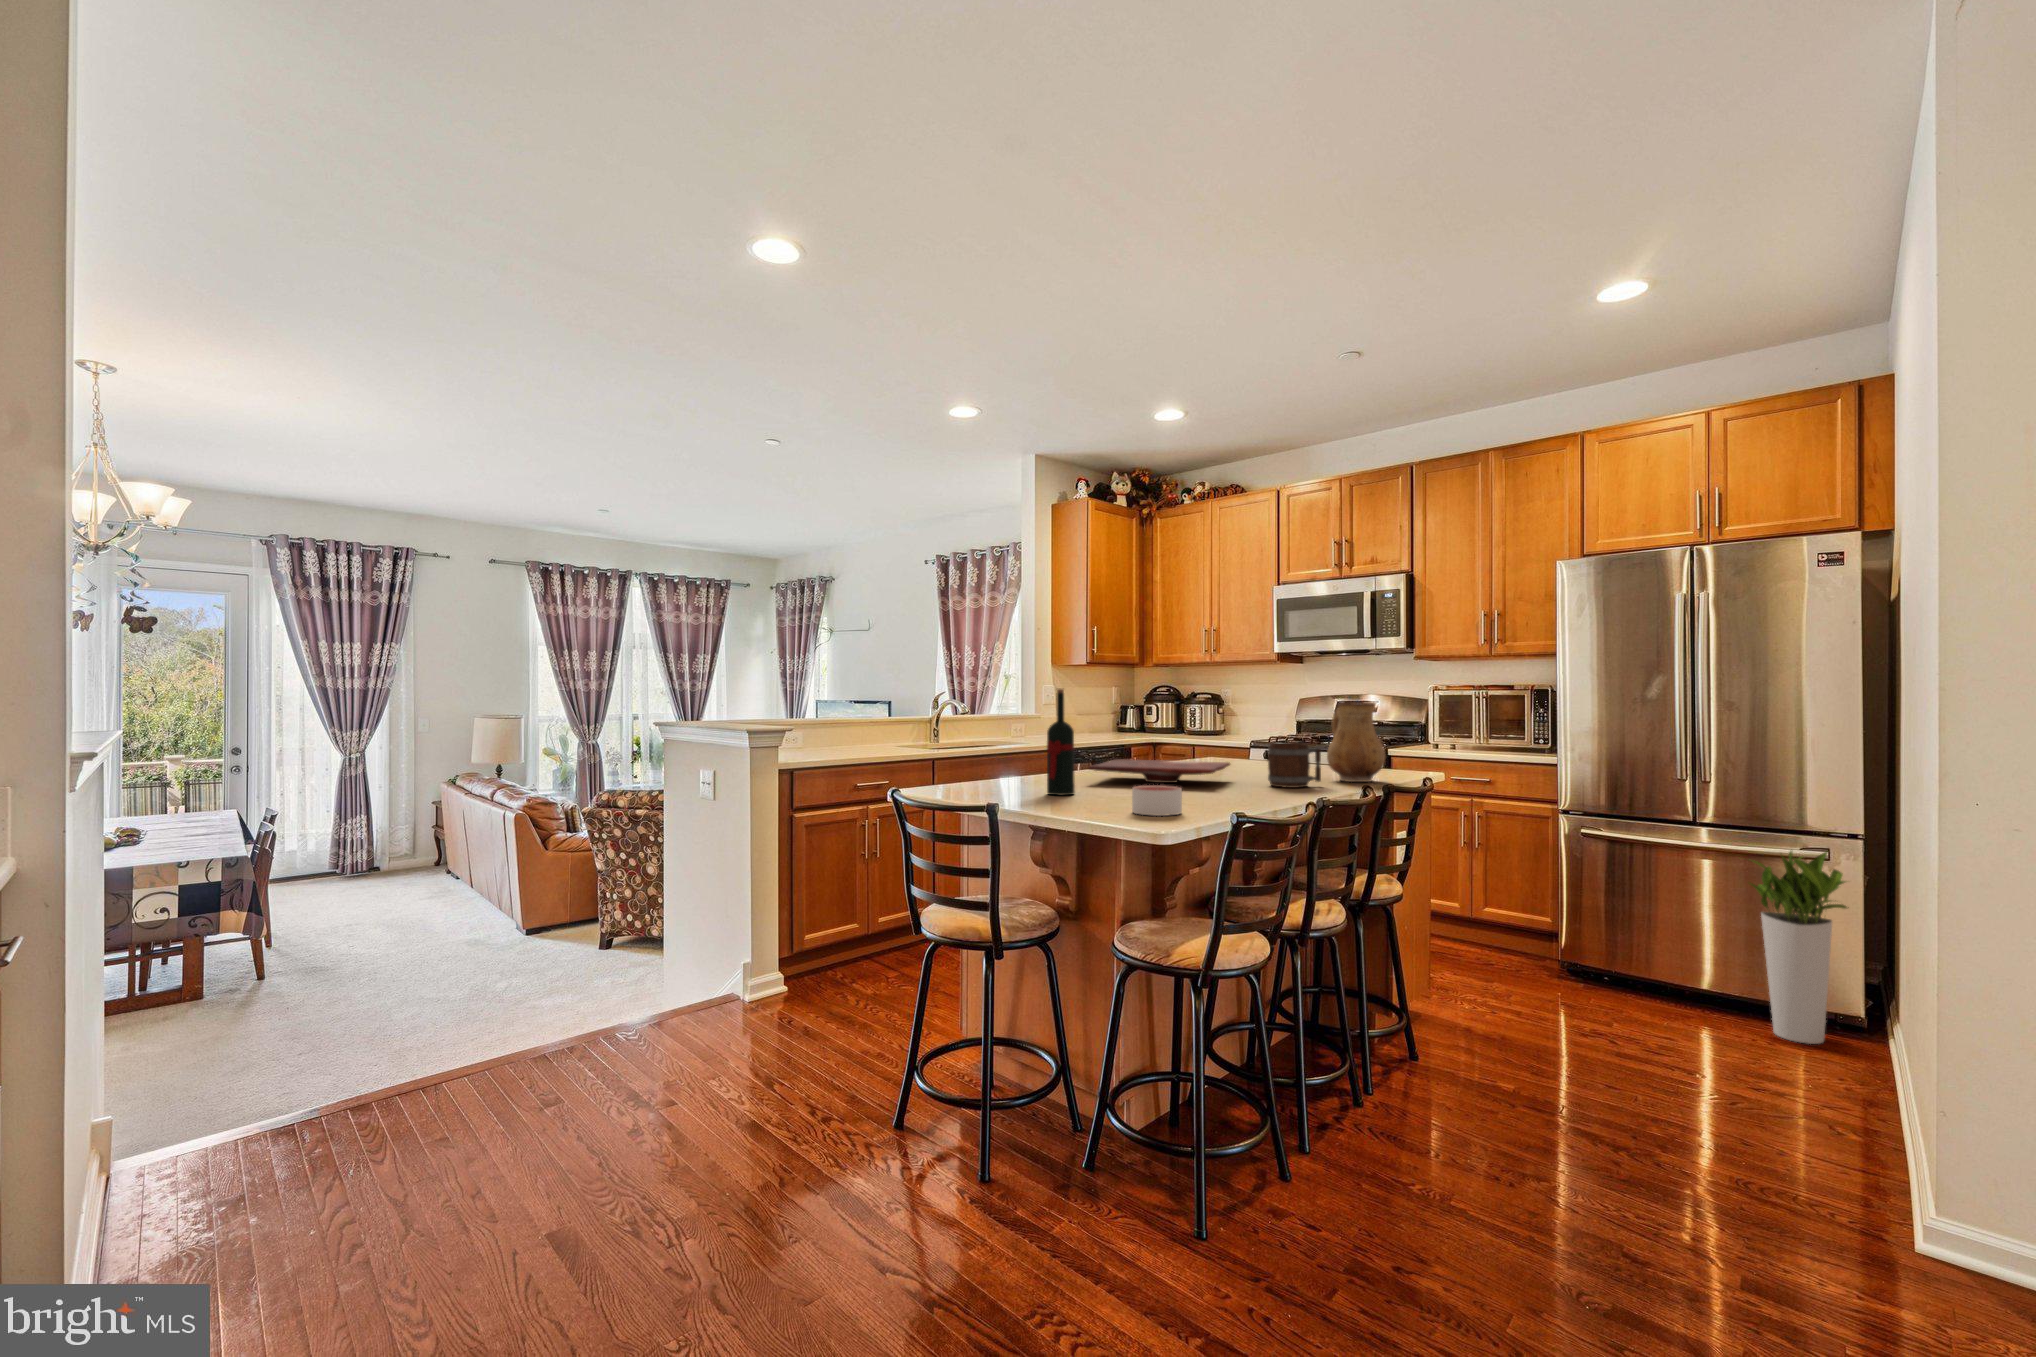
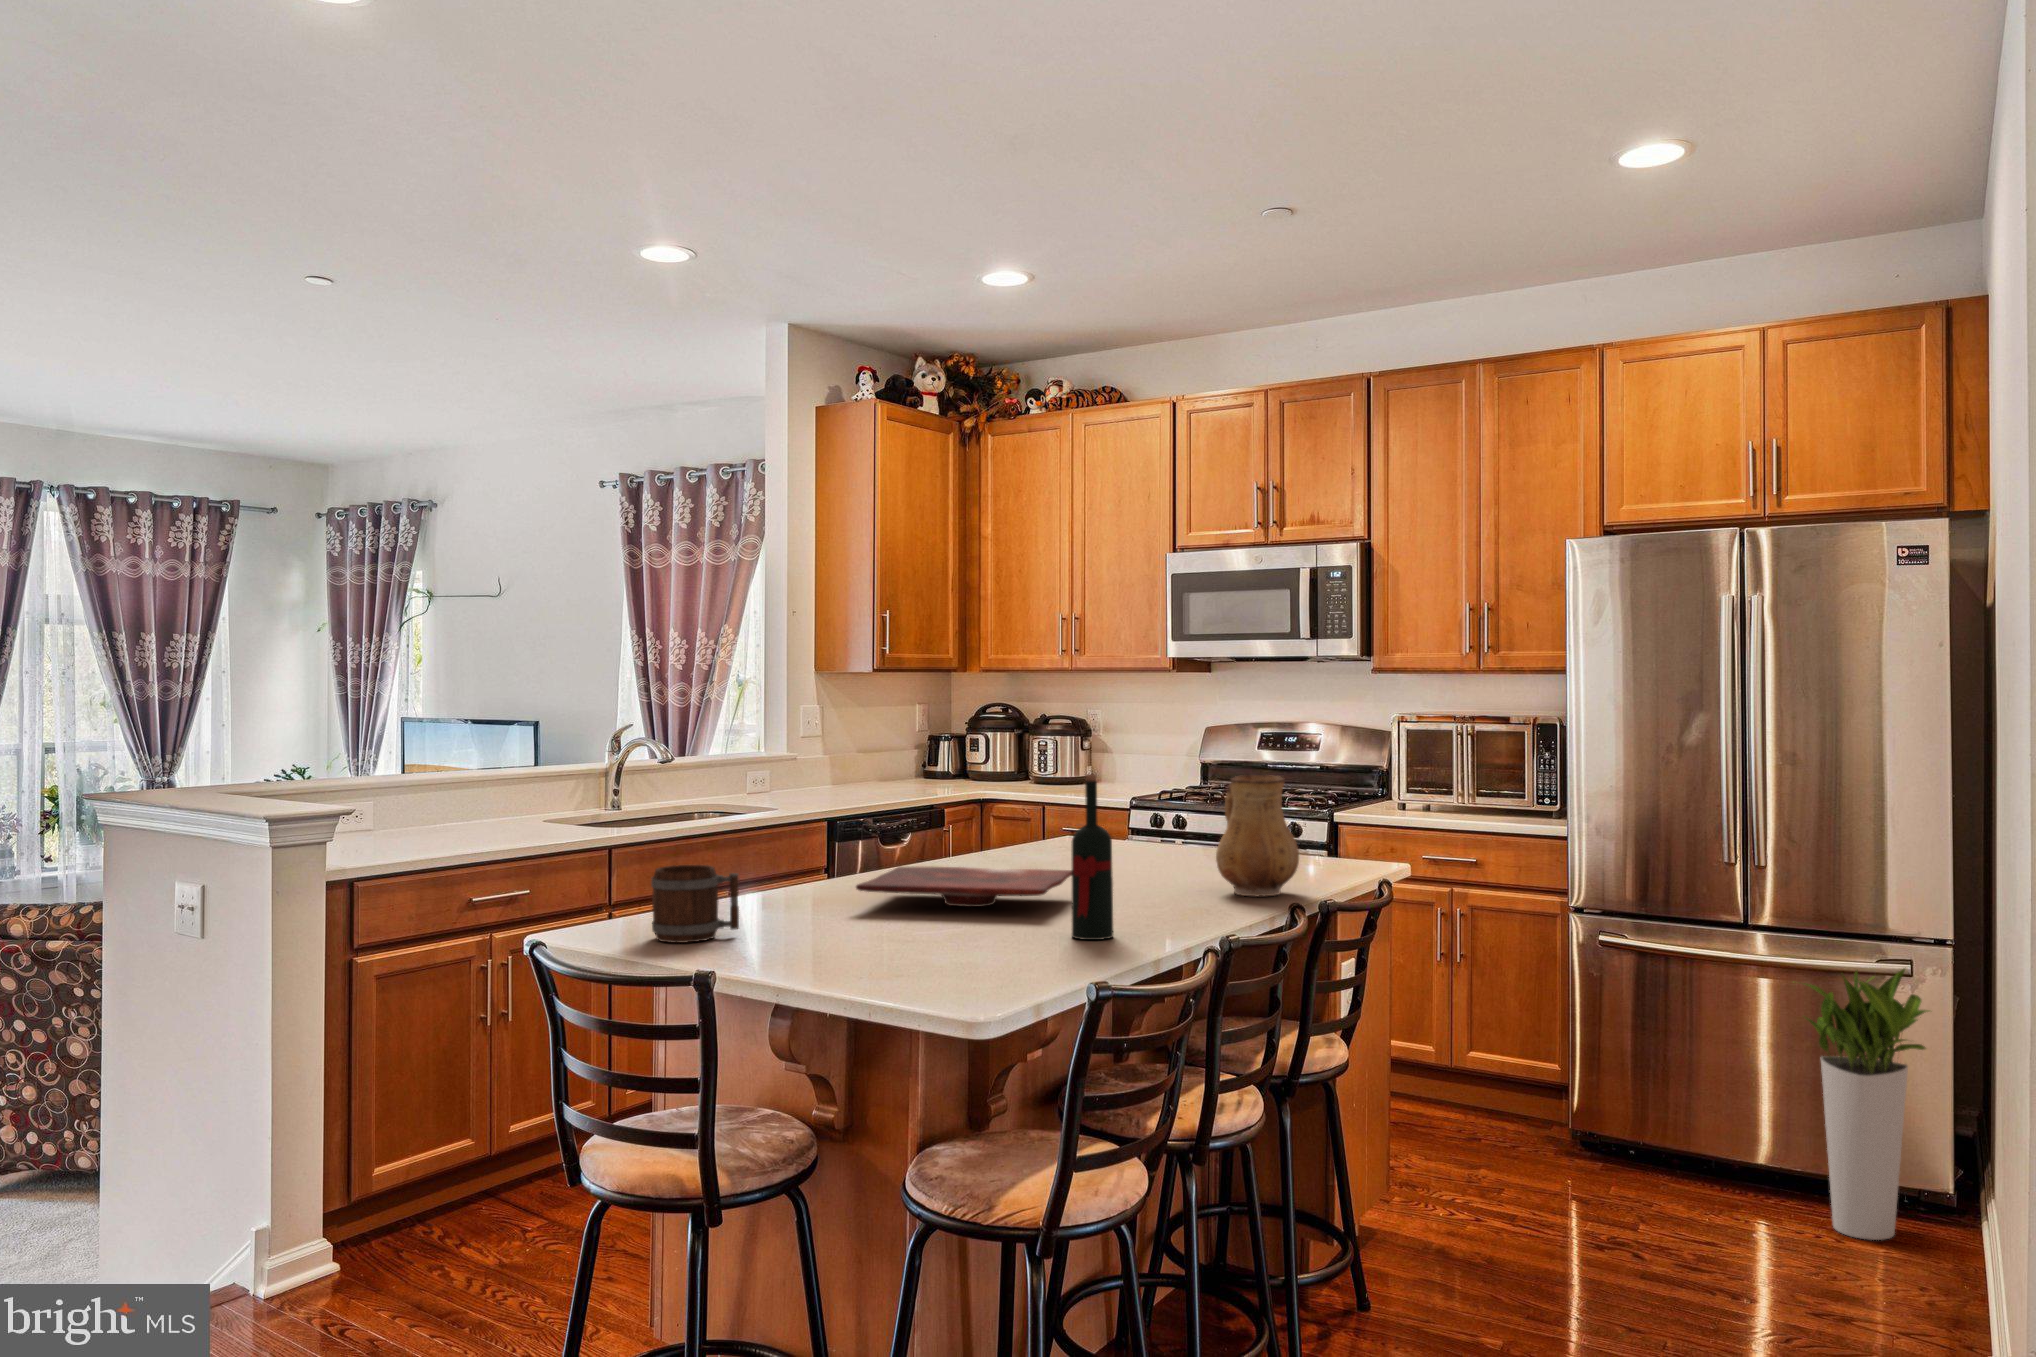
wine bottle: present [1047,688,1075,795] -> present [1072,774,1113,940]
mug: present [1268,742,1321,788] -> present [651,865,739,943]
candle: present [1132,785,1182,816] -> none [912,931,985,981]

